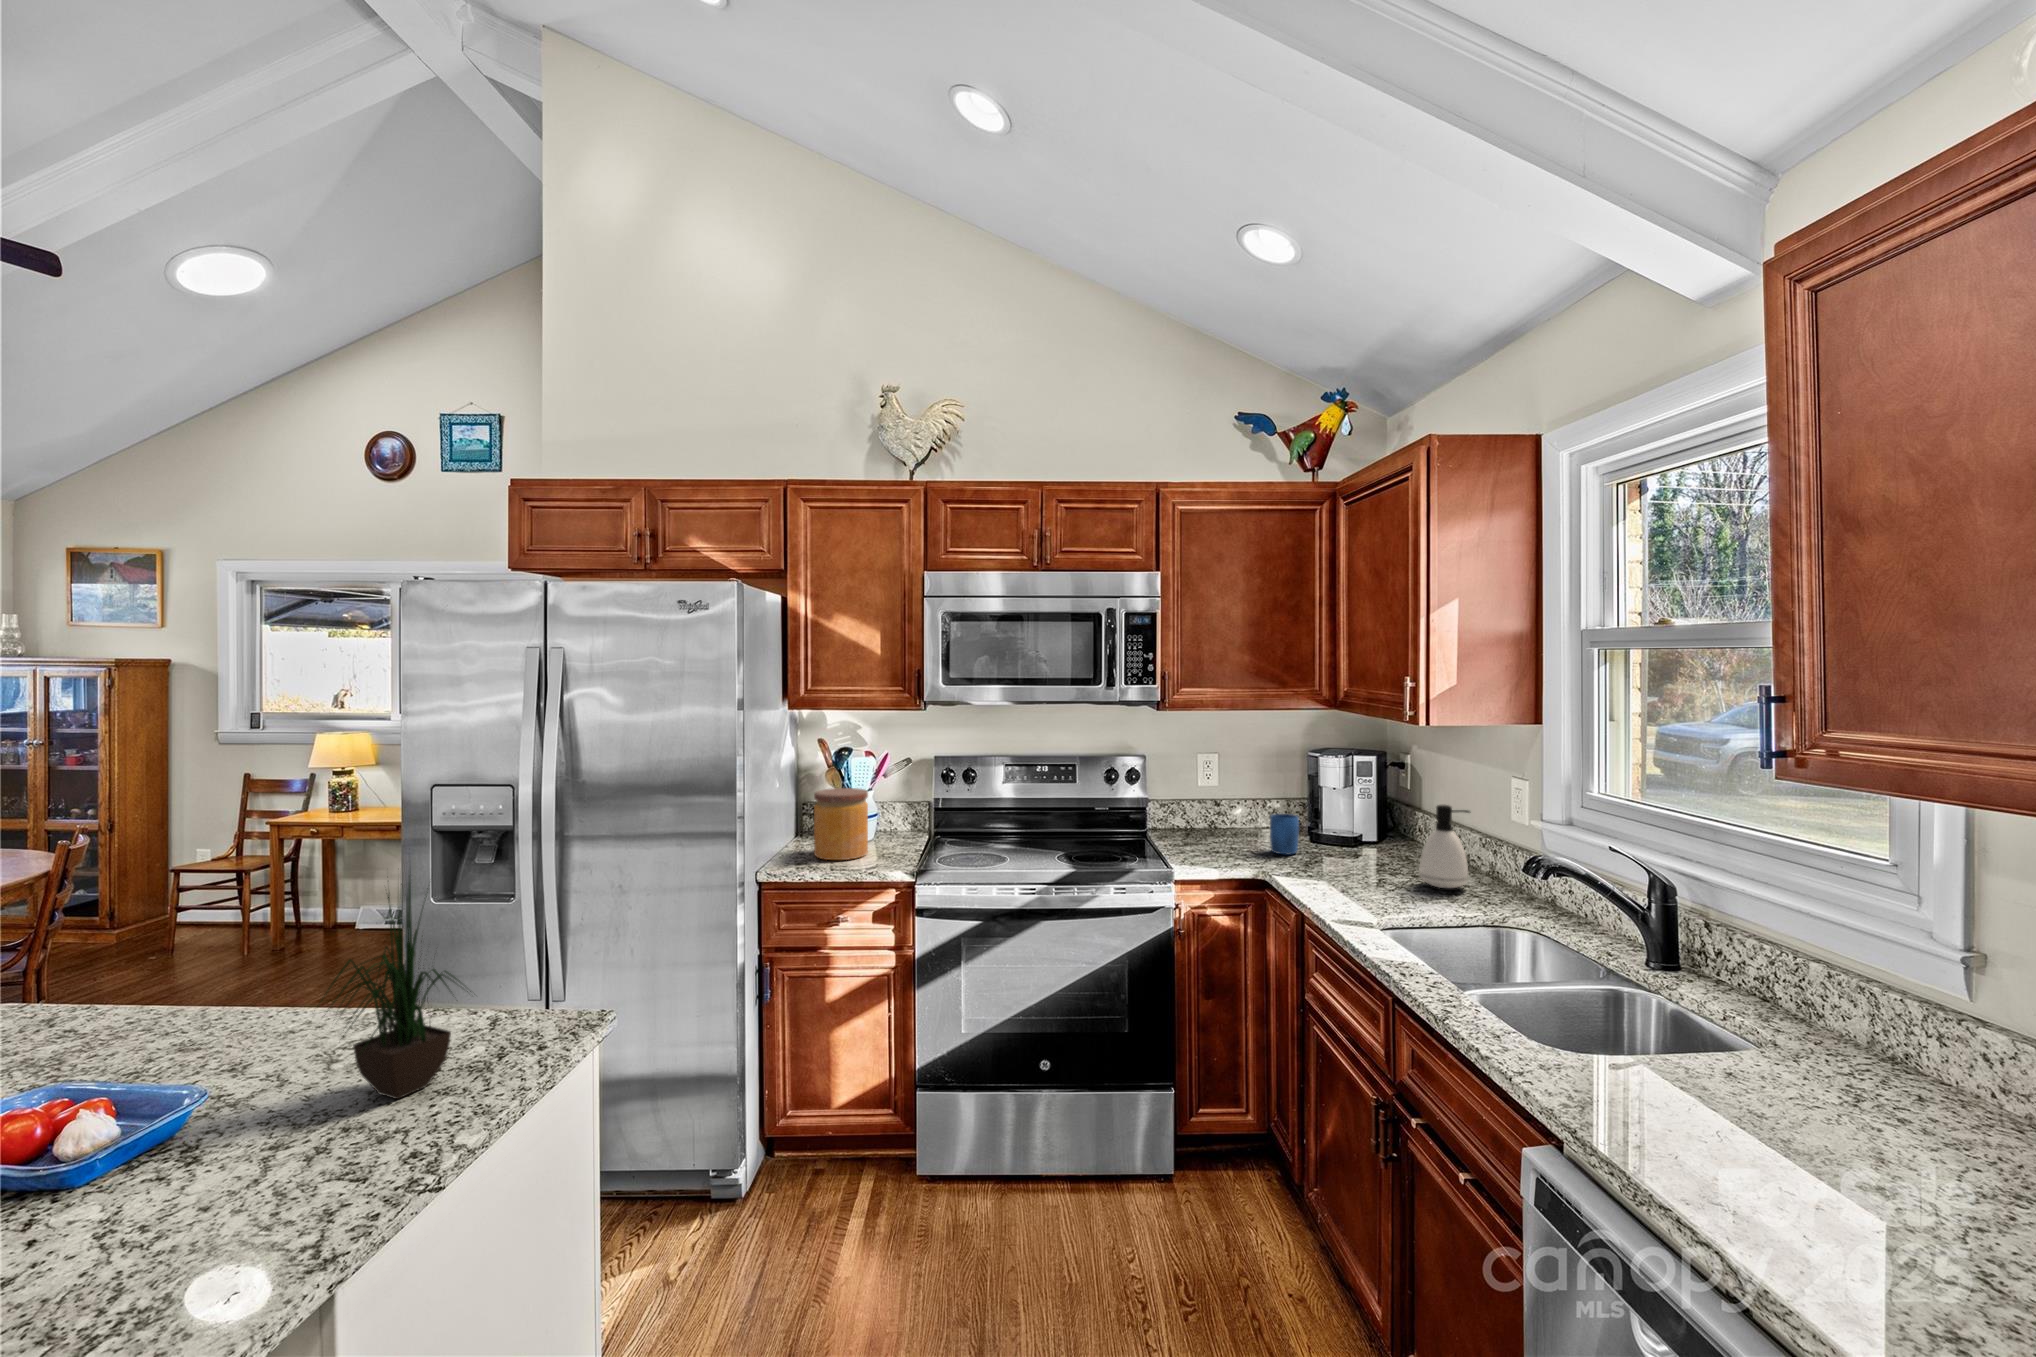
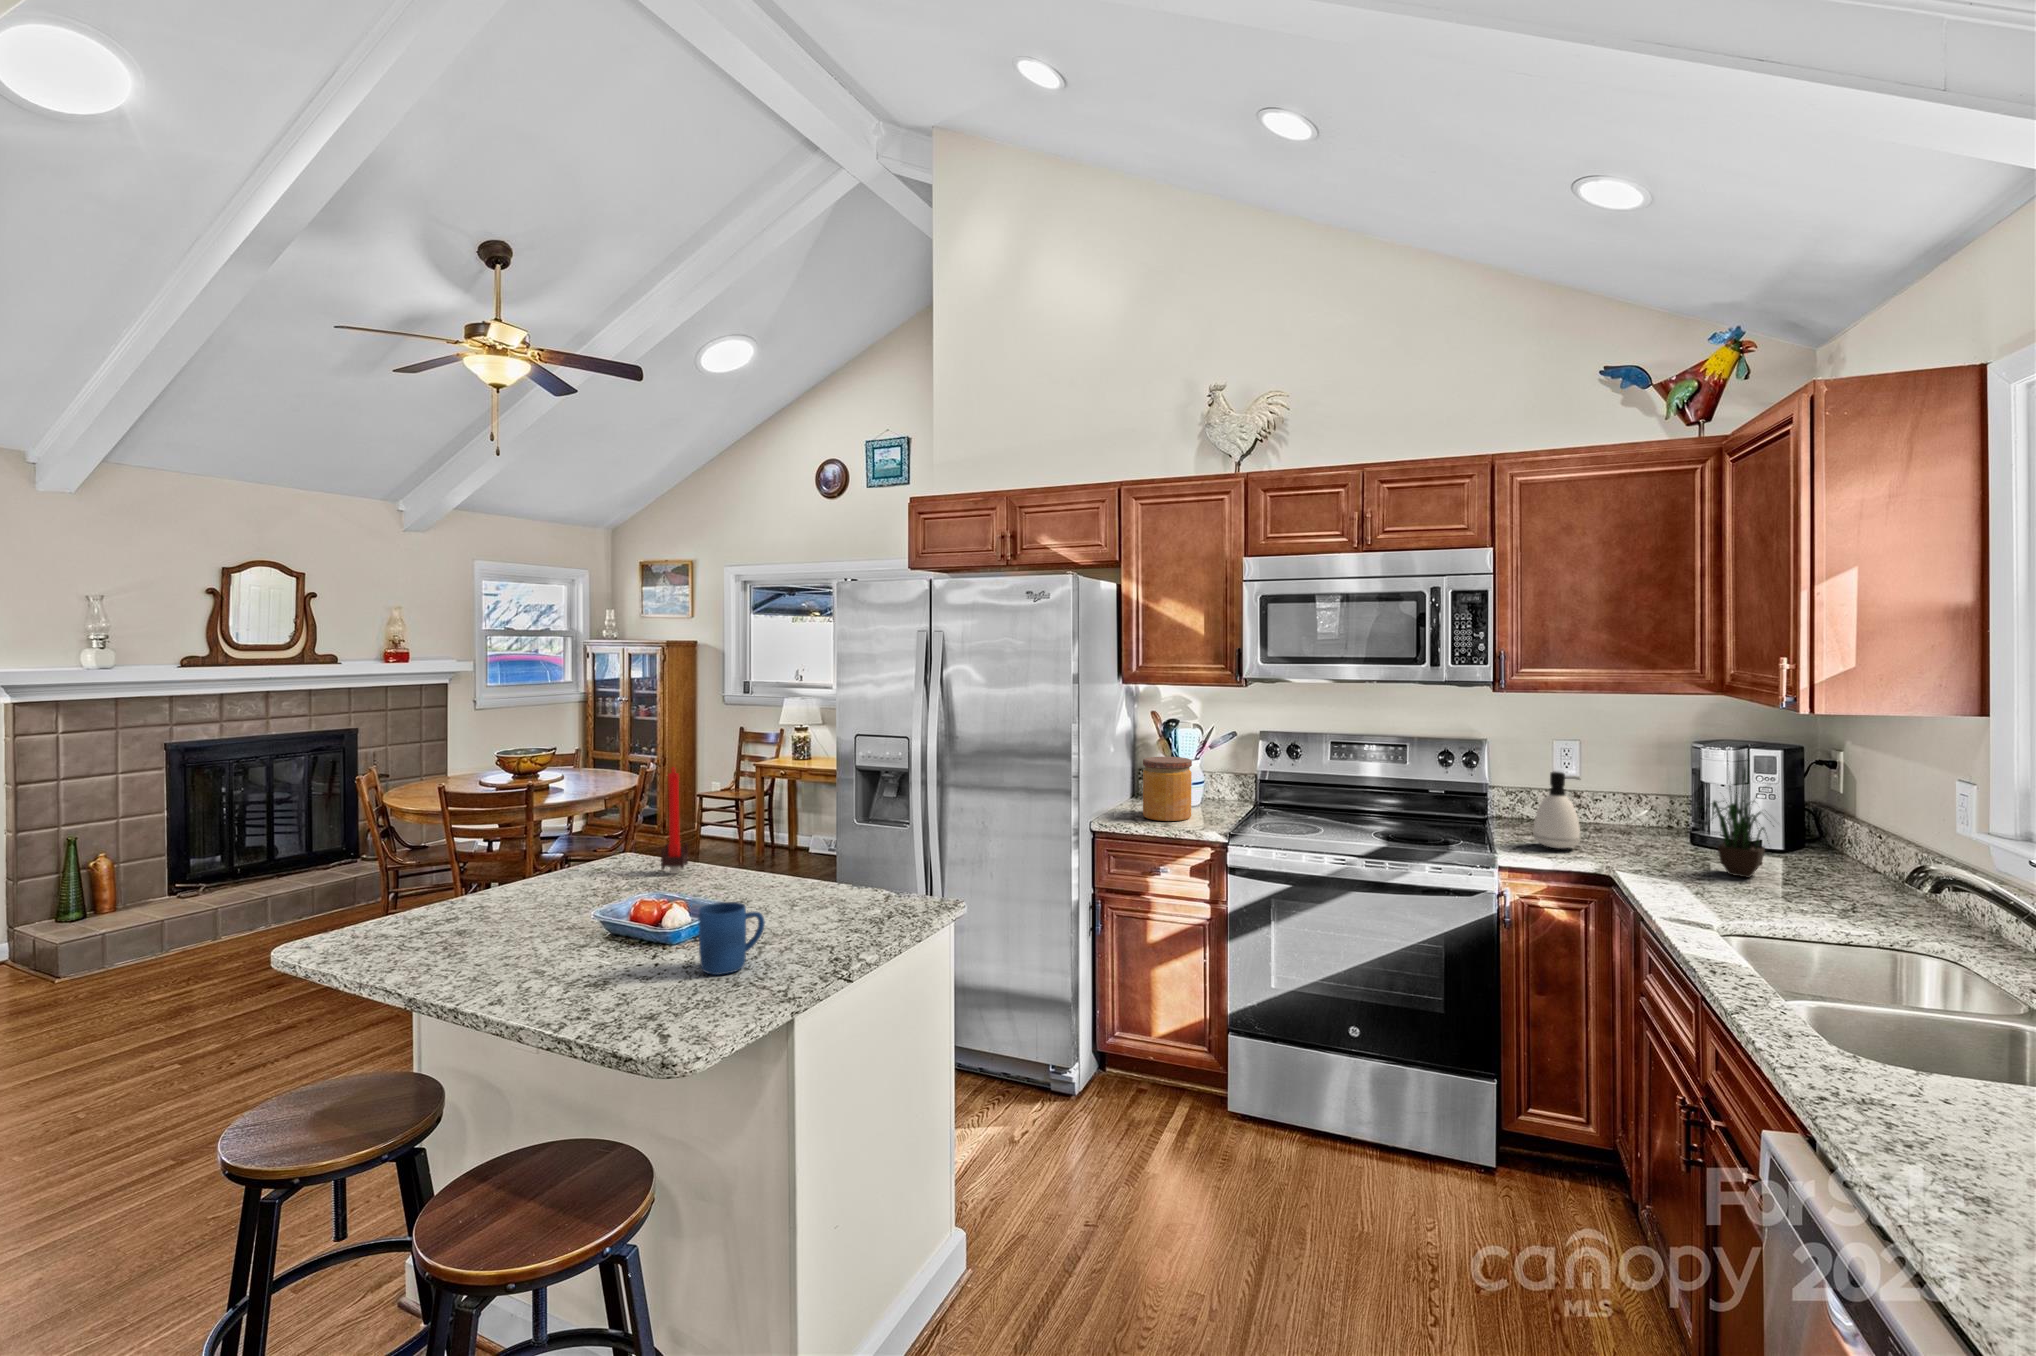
soap dispenser: present [1419,805,1469,888] -> present [1533,772,1580,848]
mug: present [1270,814,1299,855] -> present [699,902,765,975]
candle: none [64,857,124,1030] -> present [661,767,688,874]
potted plant: present [324,876,471,1099] -> present [1700,768,1765,877]

